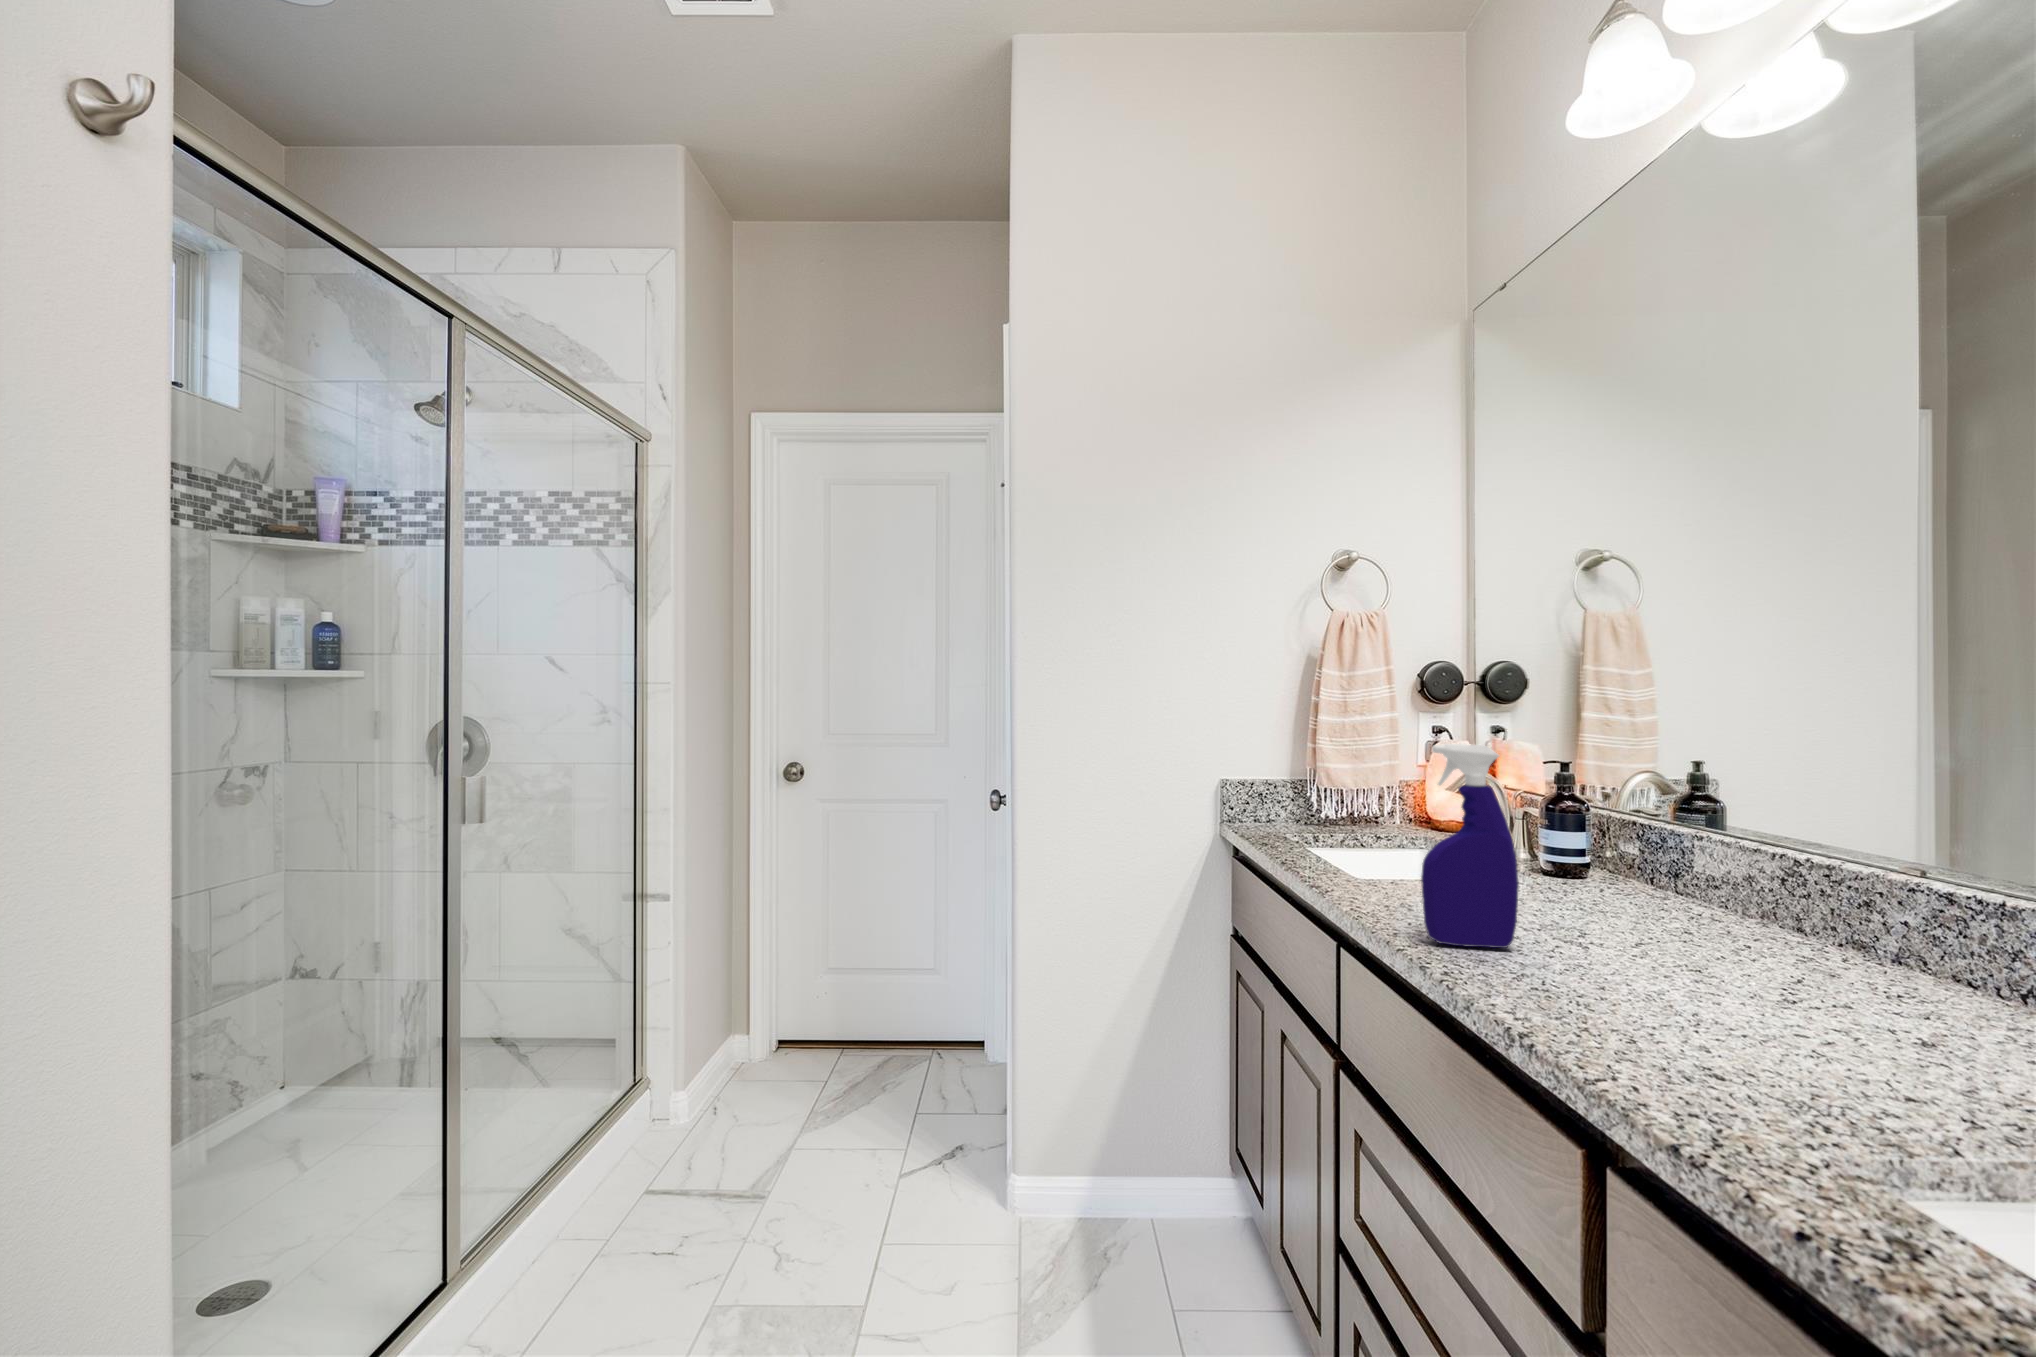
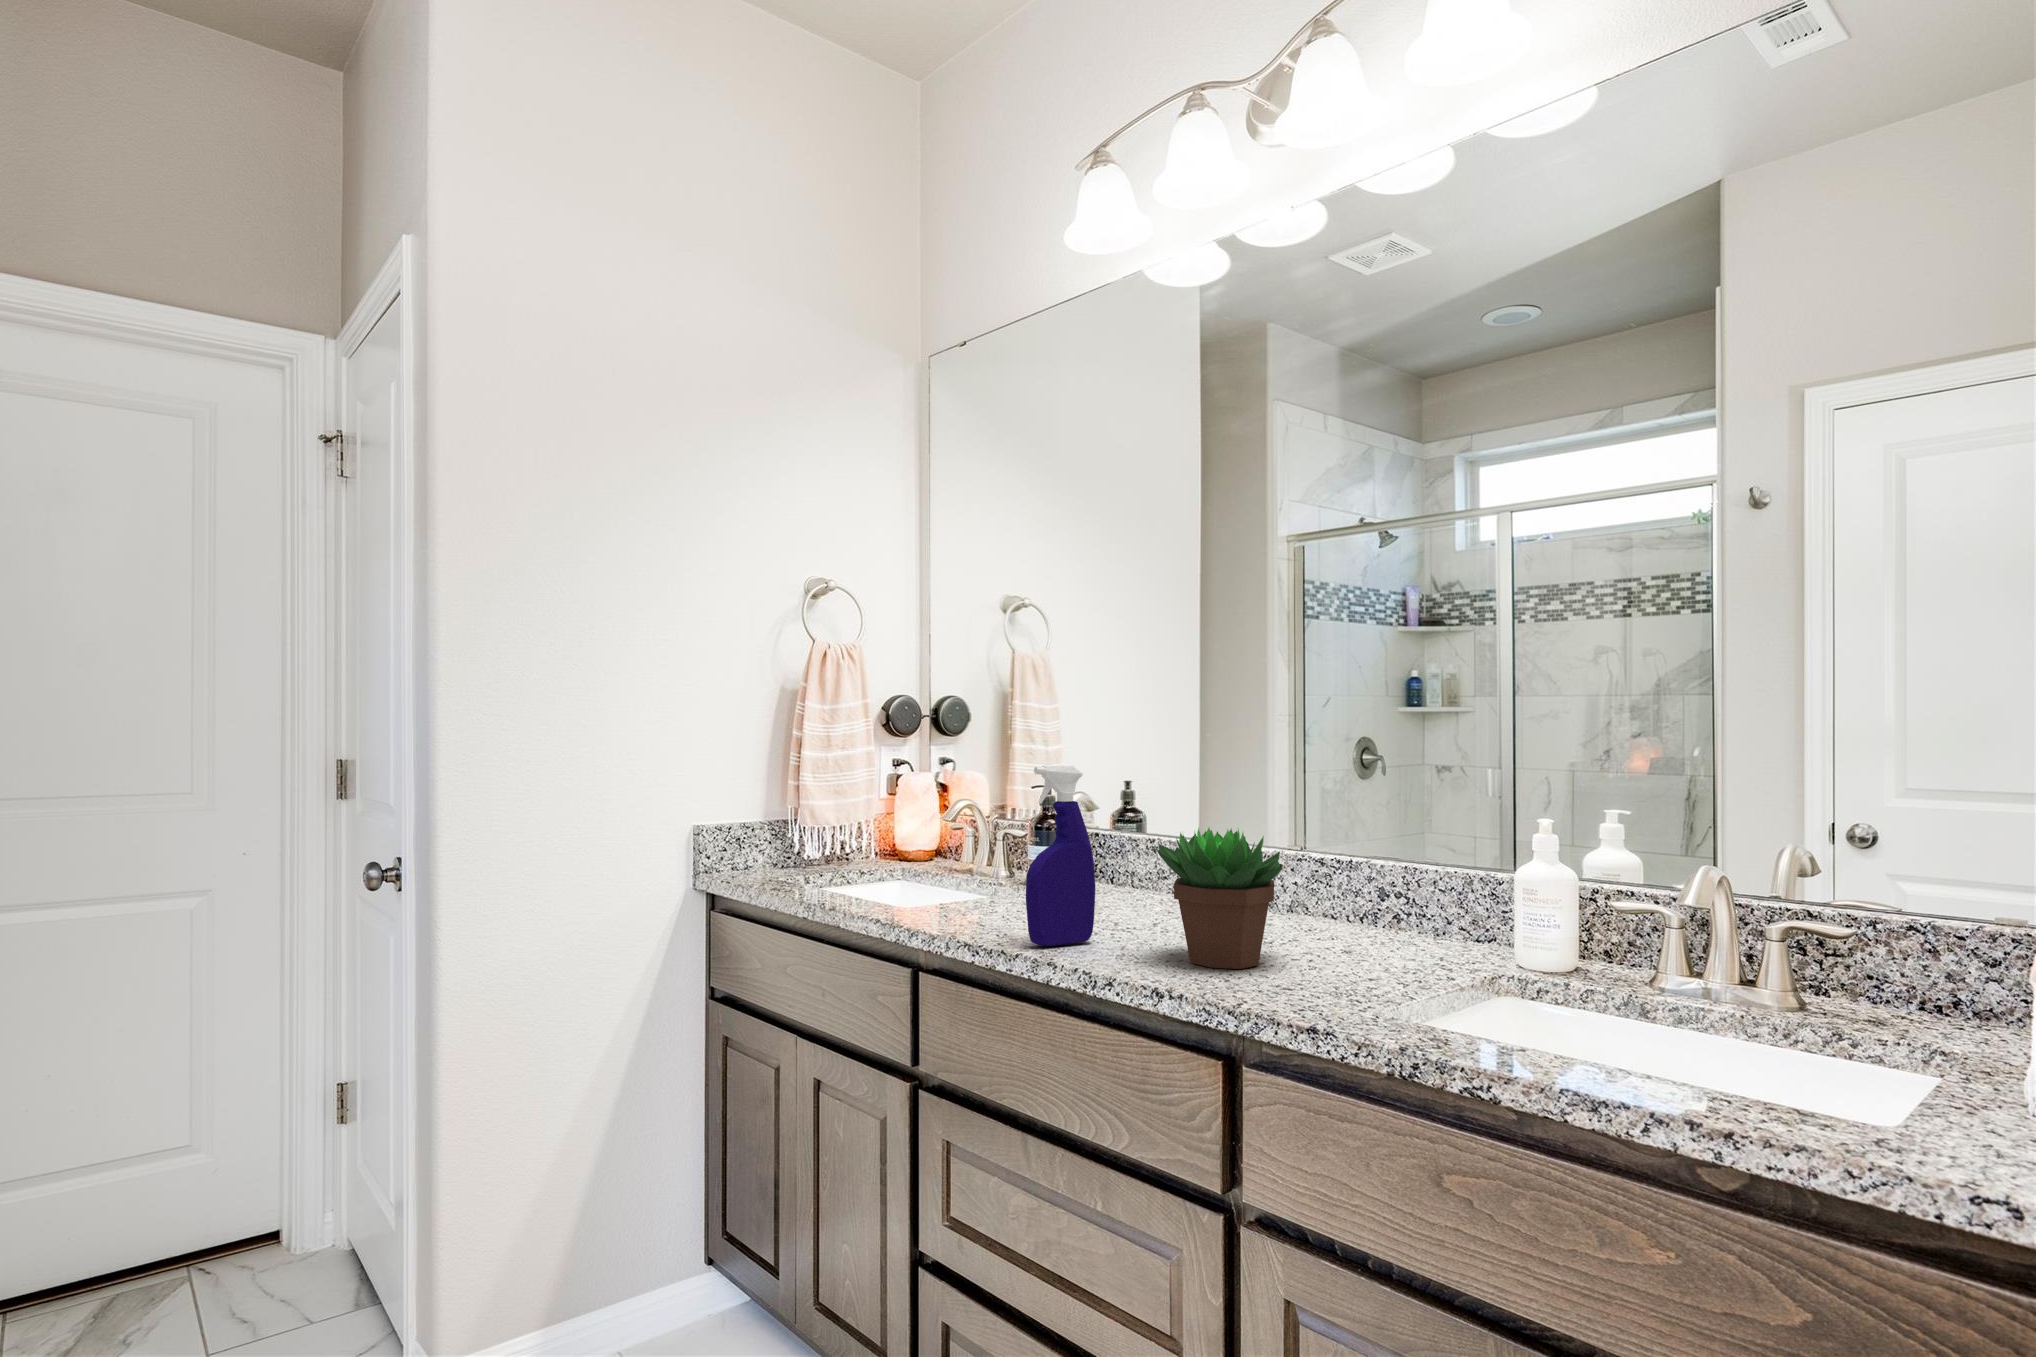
succulent plant: none [1560,832,1782,1029] -> present [1156,828,1283,969]

